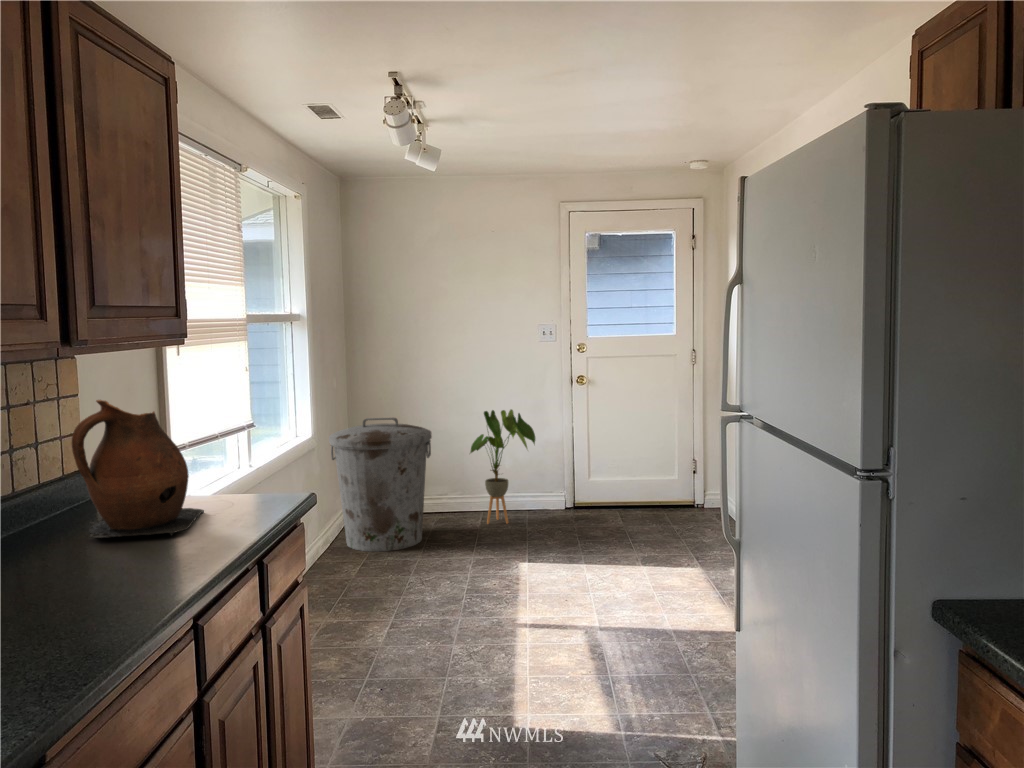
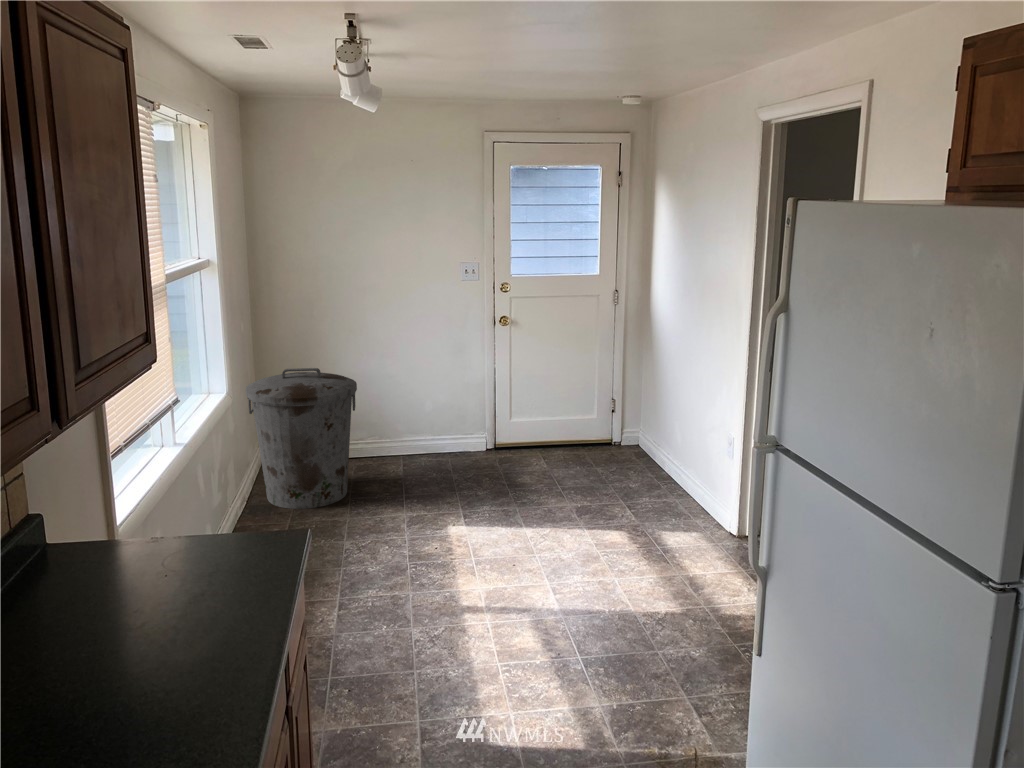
ceramic pitcher: present [72,400,204,538] -> none [67,489,214,657]
house plant: present [470,409,535,524] -> none [393,354,462,471]

